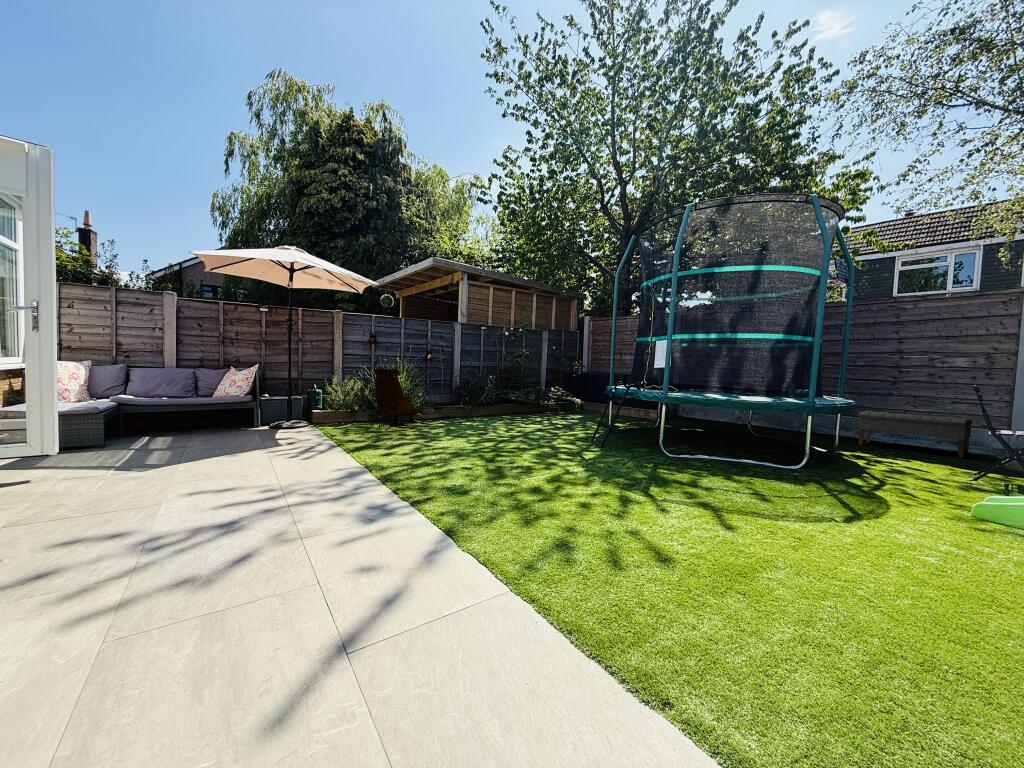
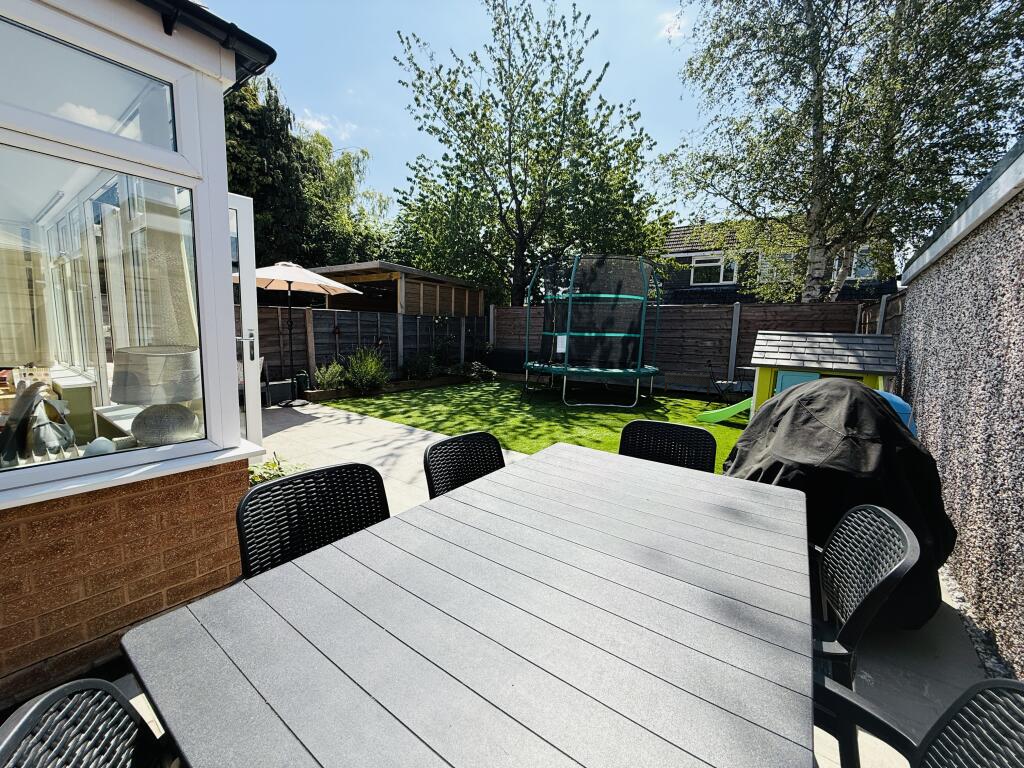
lounge chair: present [374,369,423,430] -> none [365,357,394,402]

